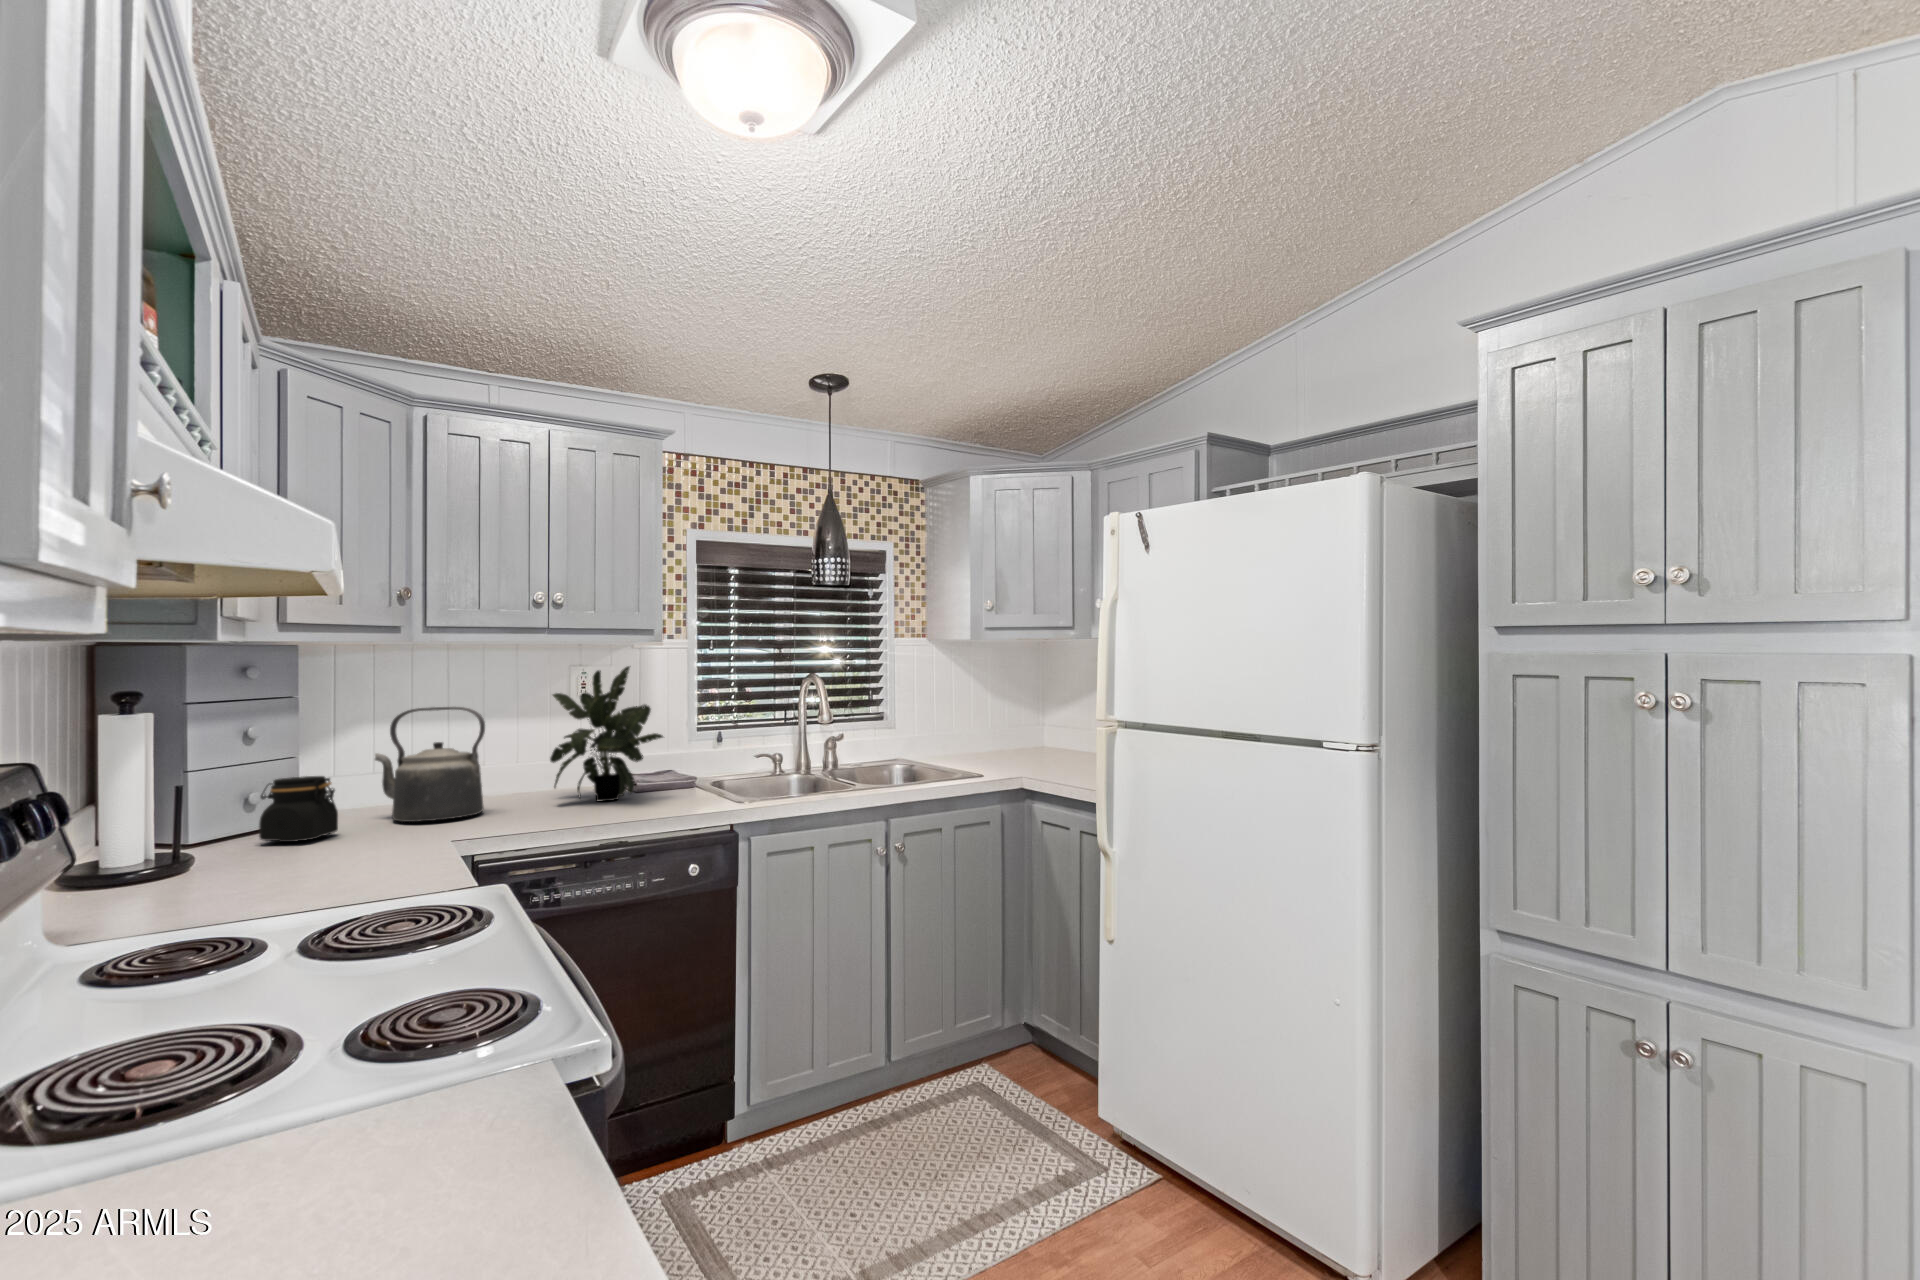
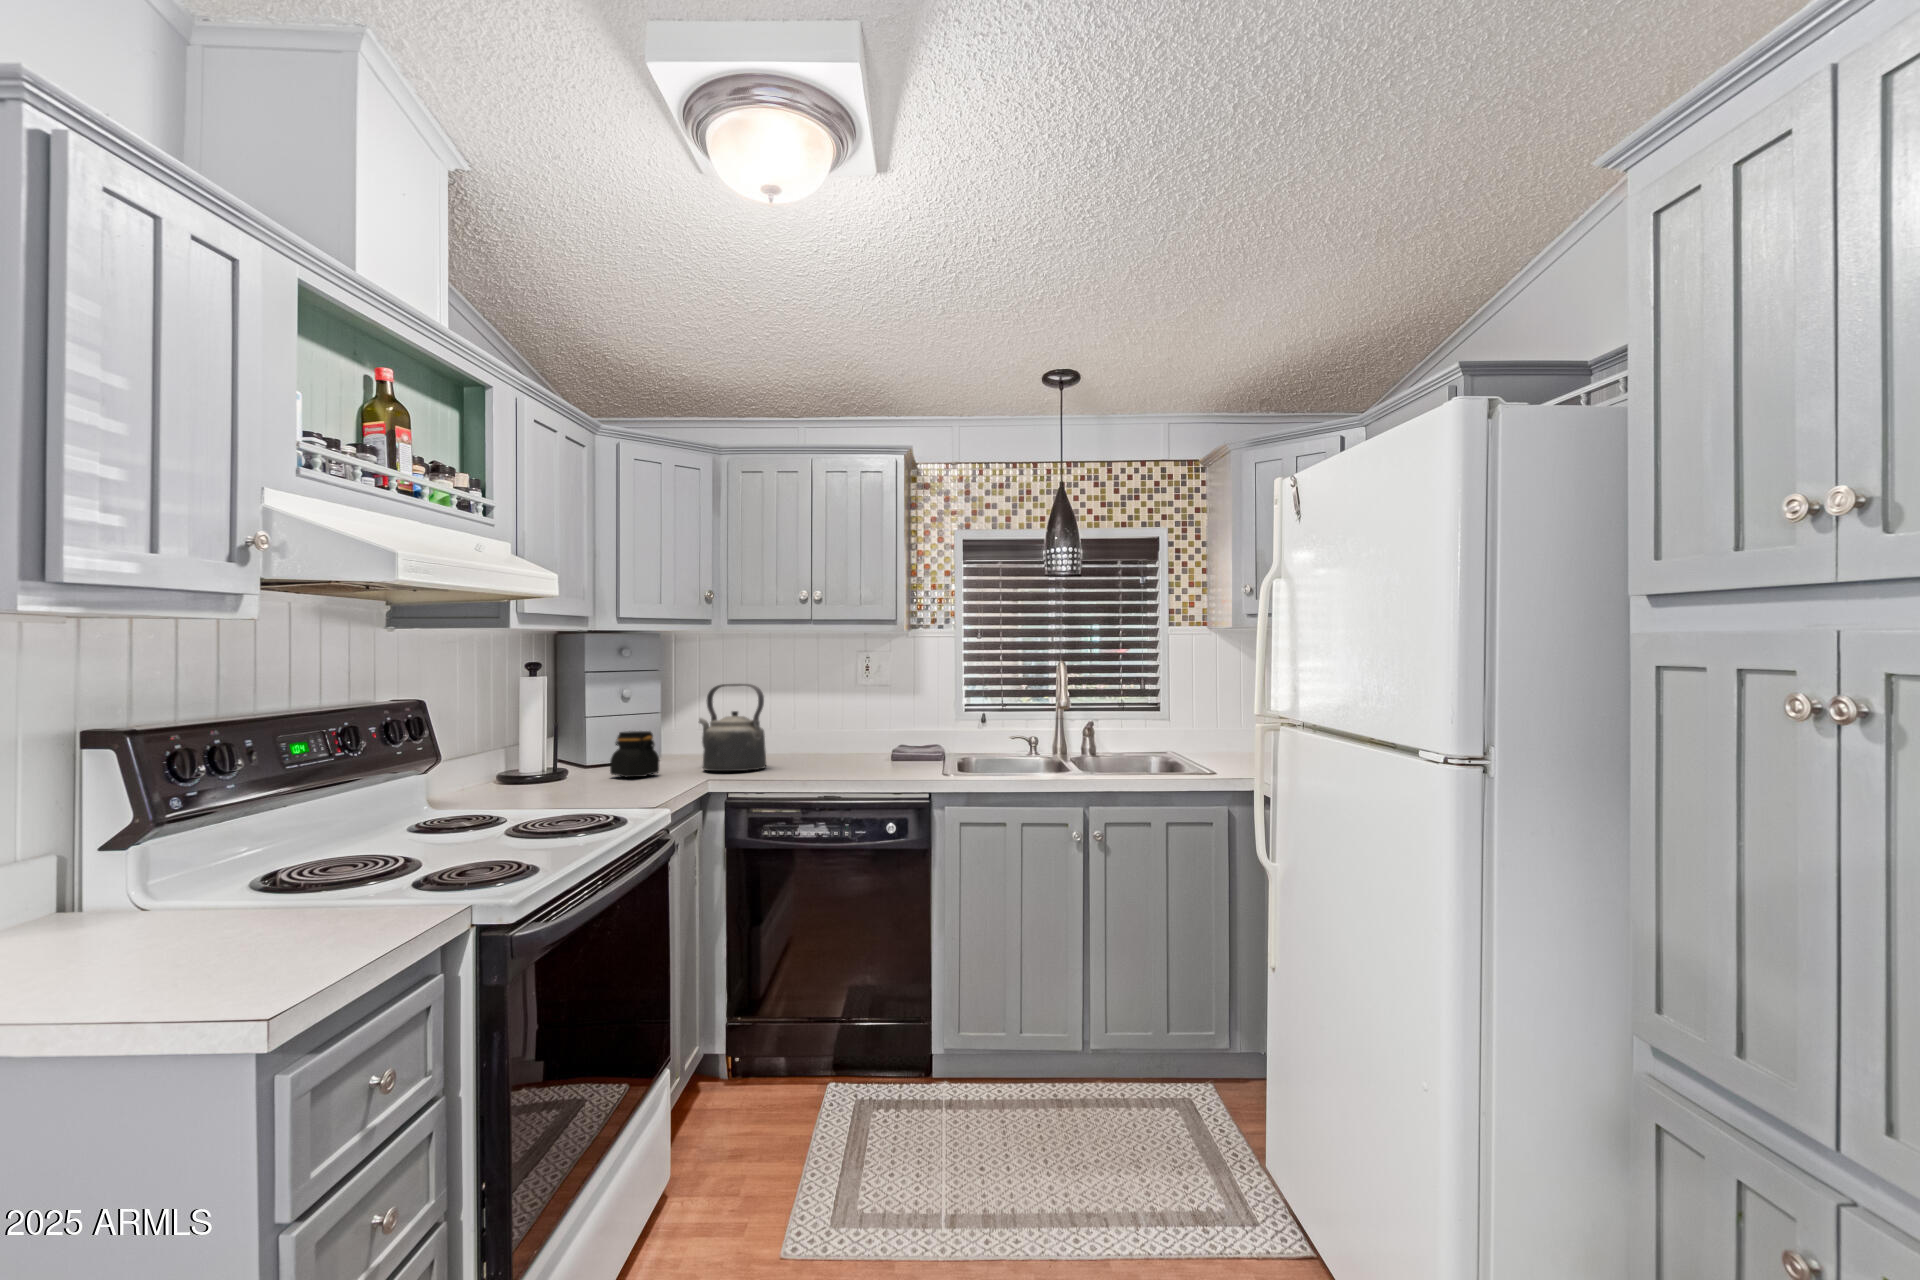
potted plant: present [550,666,663,802] -> none [816,652,904,768]

